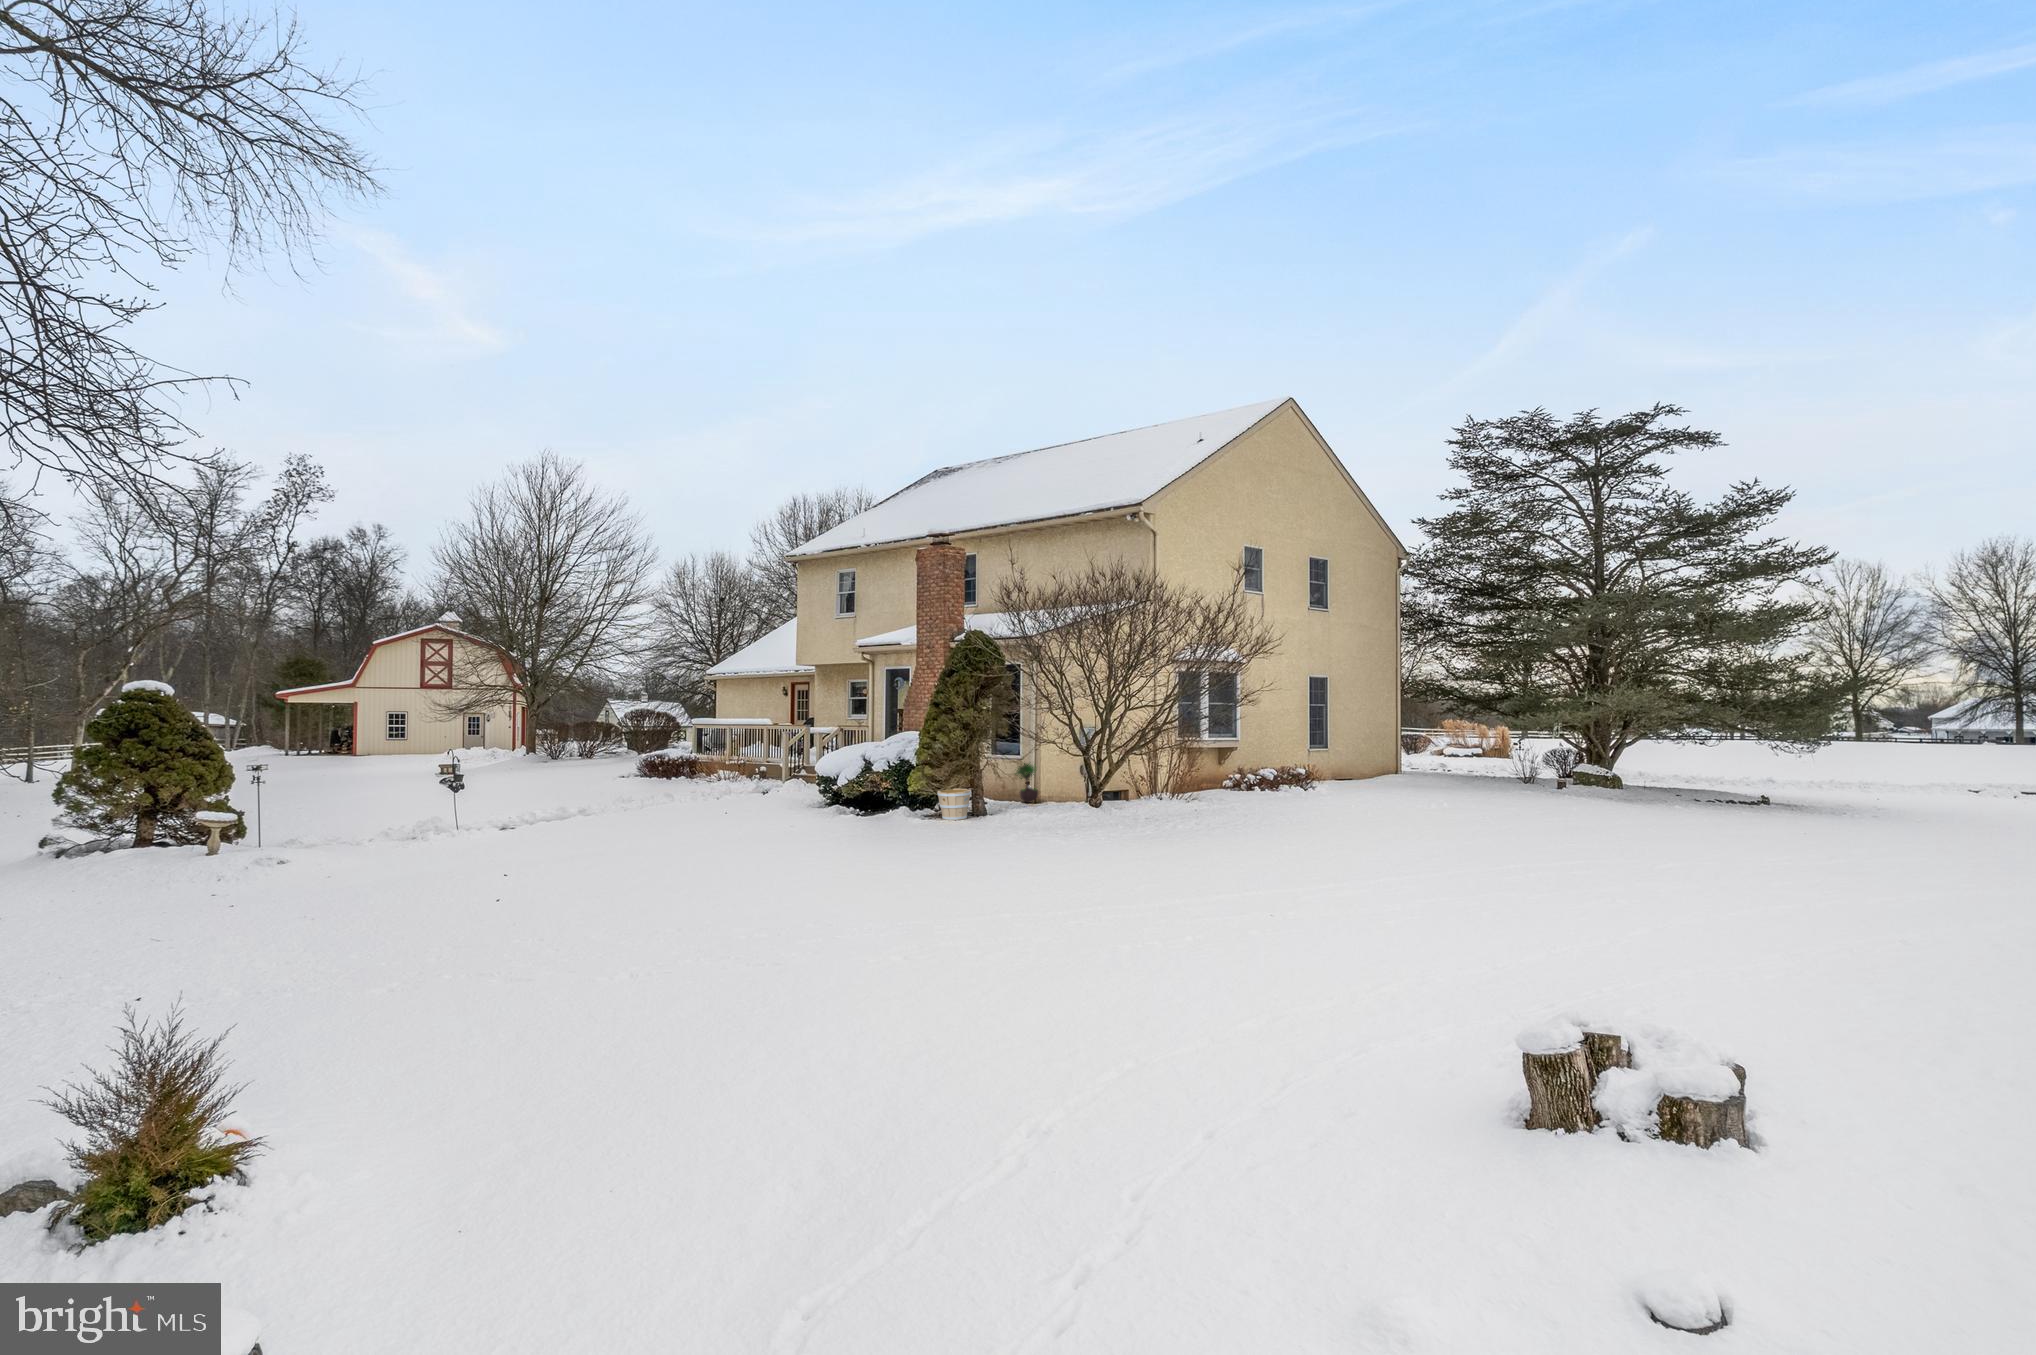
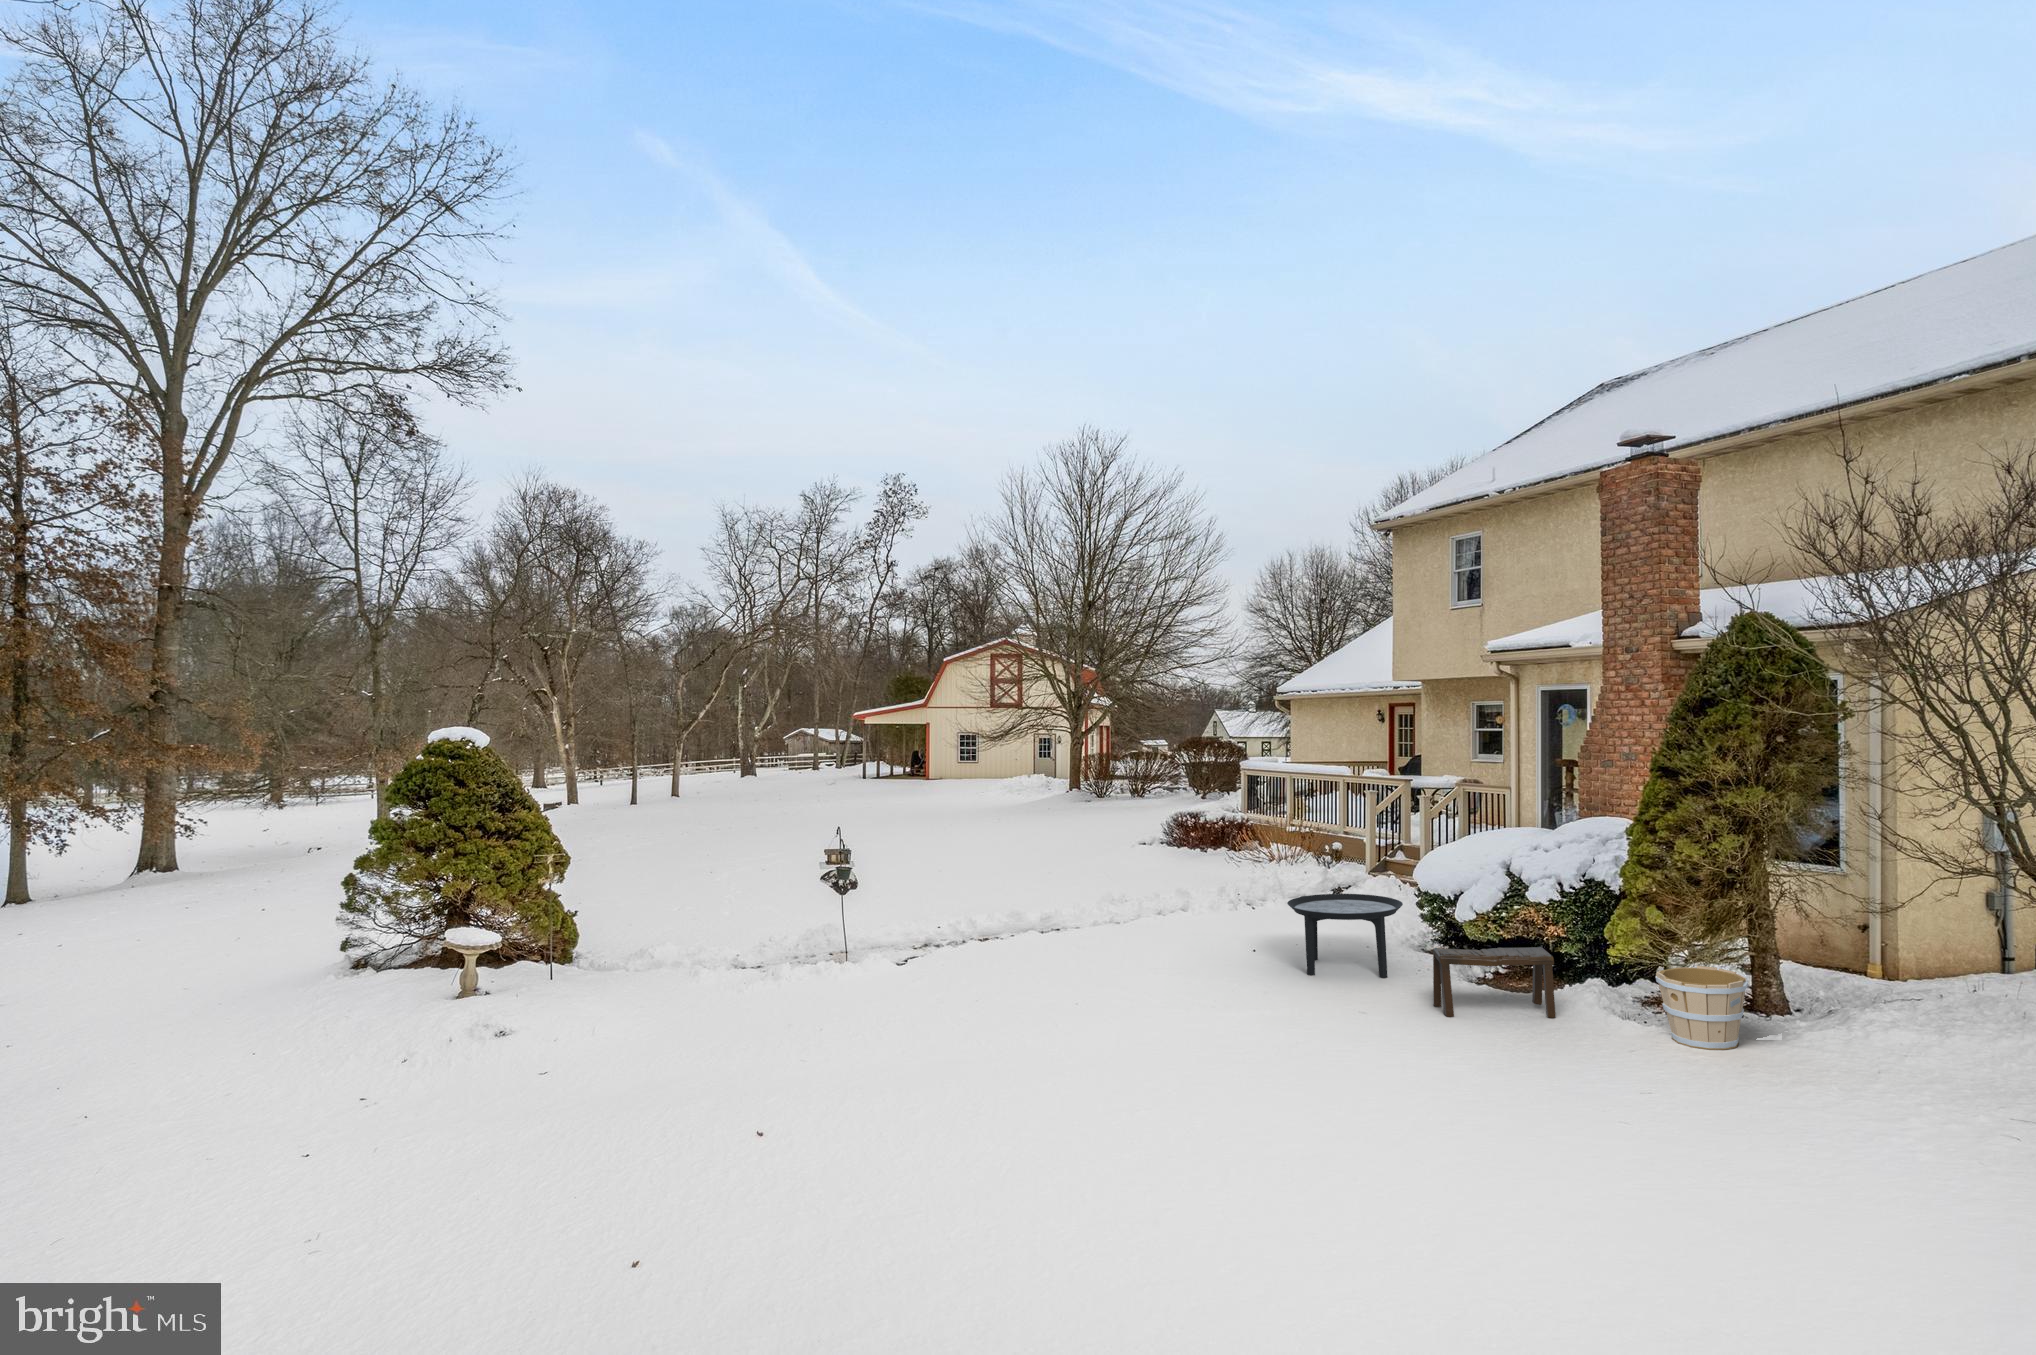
potted tree: present [1015,763,1038,803] -> none [1853,892,1928,996]
round table: none [764,777,824,817] -> present [1287,894,1403,978]
bench: none [842,789,897,822] -> present [1433,947,1555,1018]

